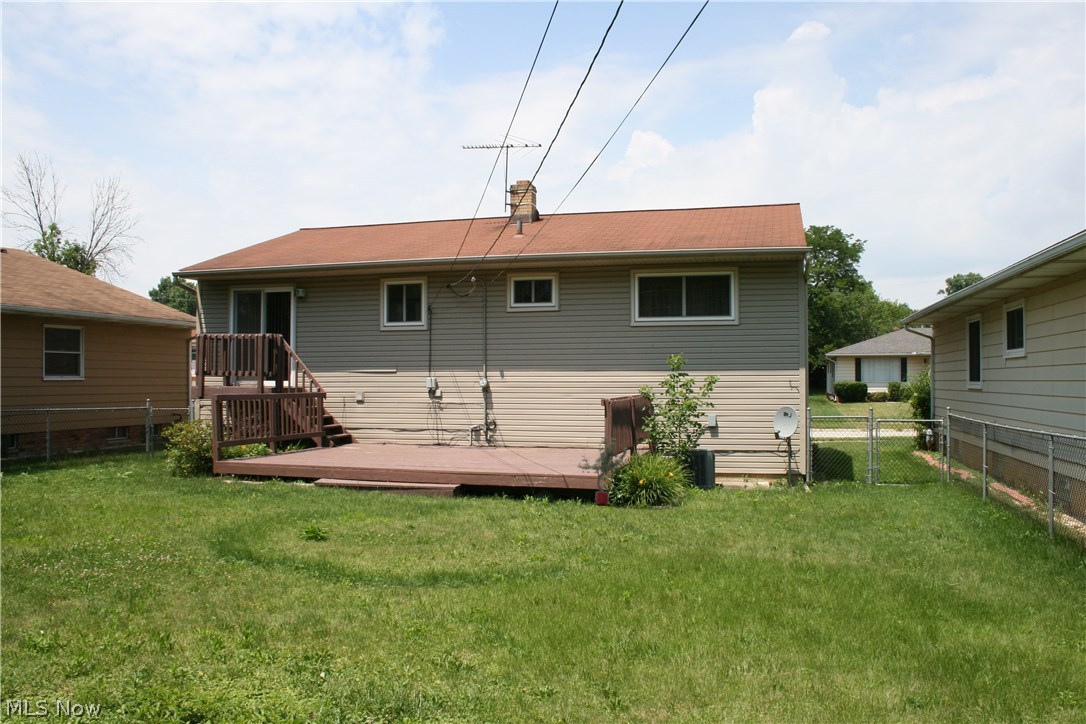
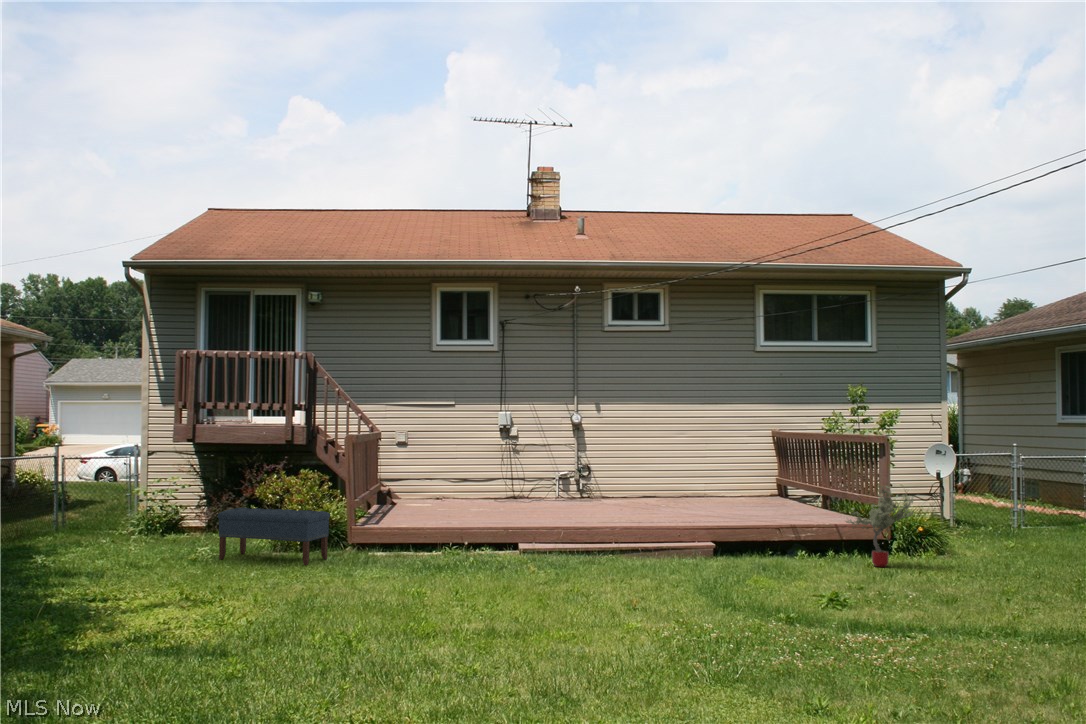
bench: none [165,444,231,484] -> present [218,508,330,565]

